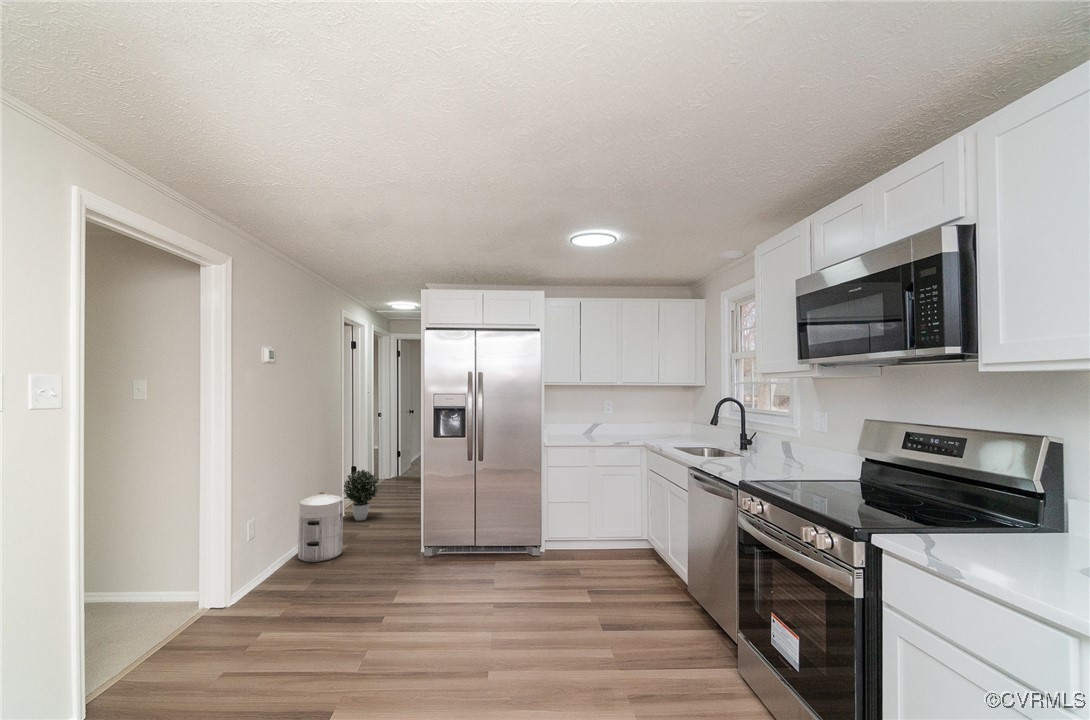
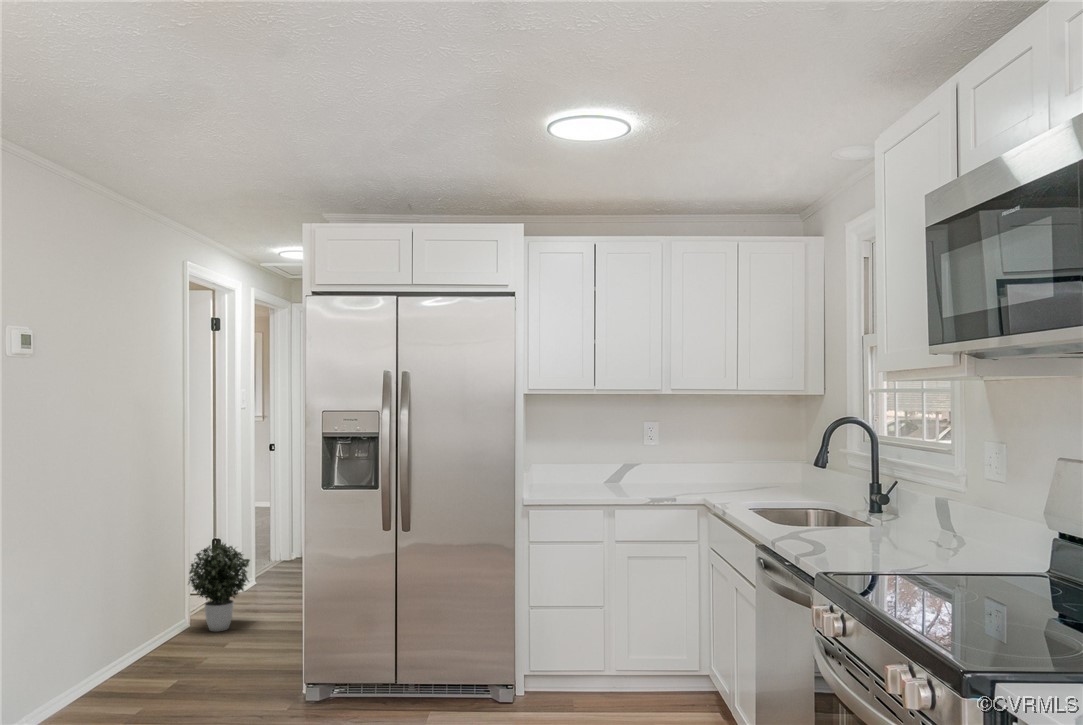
waste bin: present [298,492,343,562] -> none [93,583,171,703]

